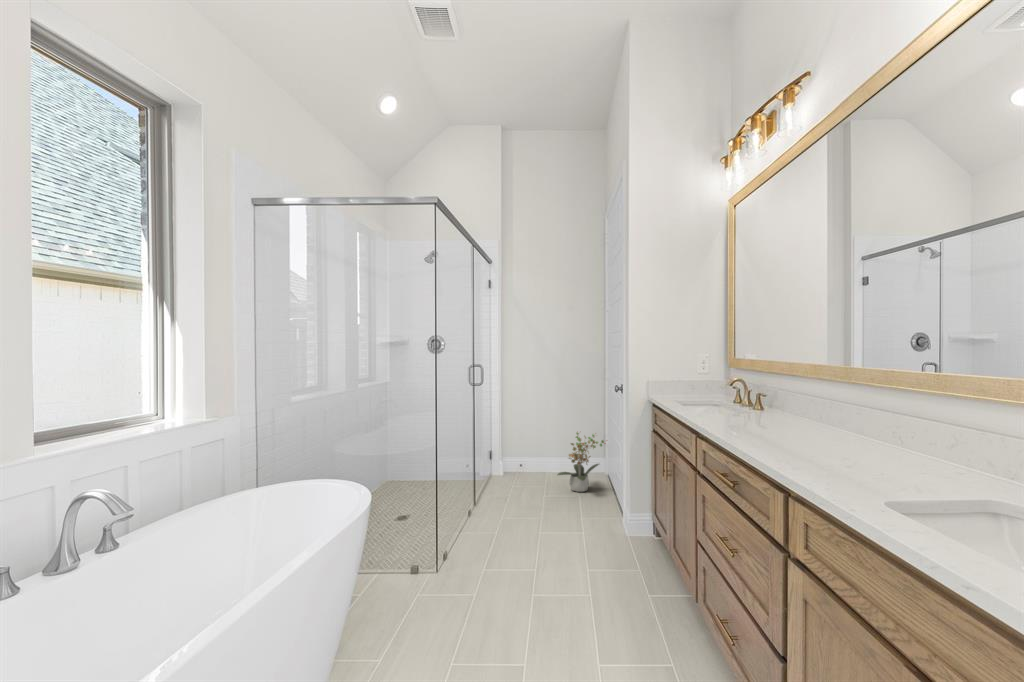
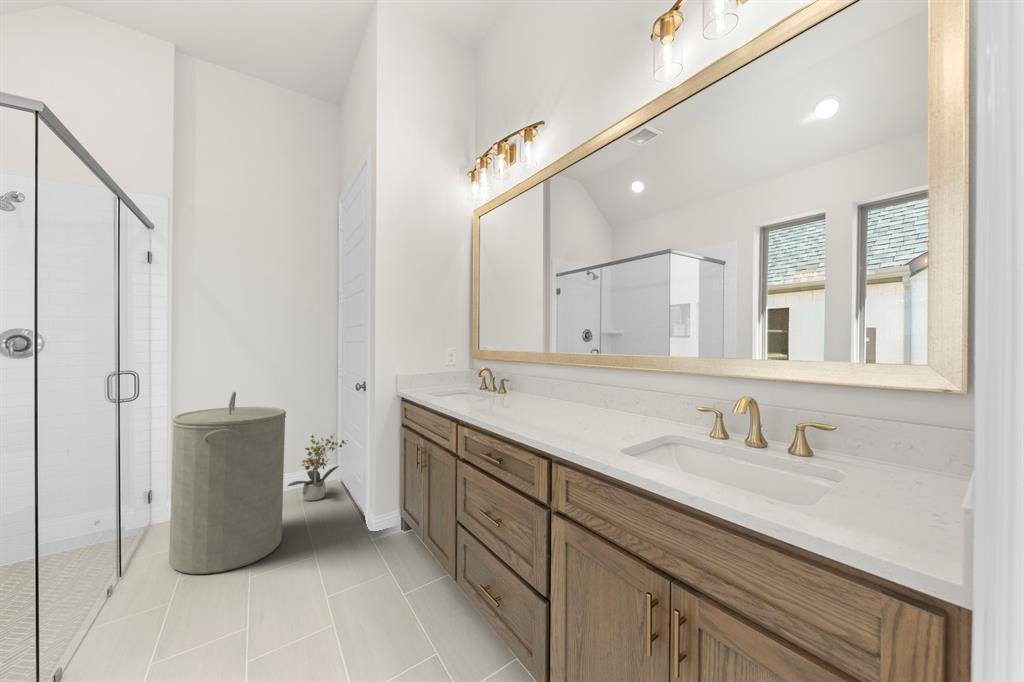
laundry hamper: none [472,391,550,536] -> present [169,392,286,574]

